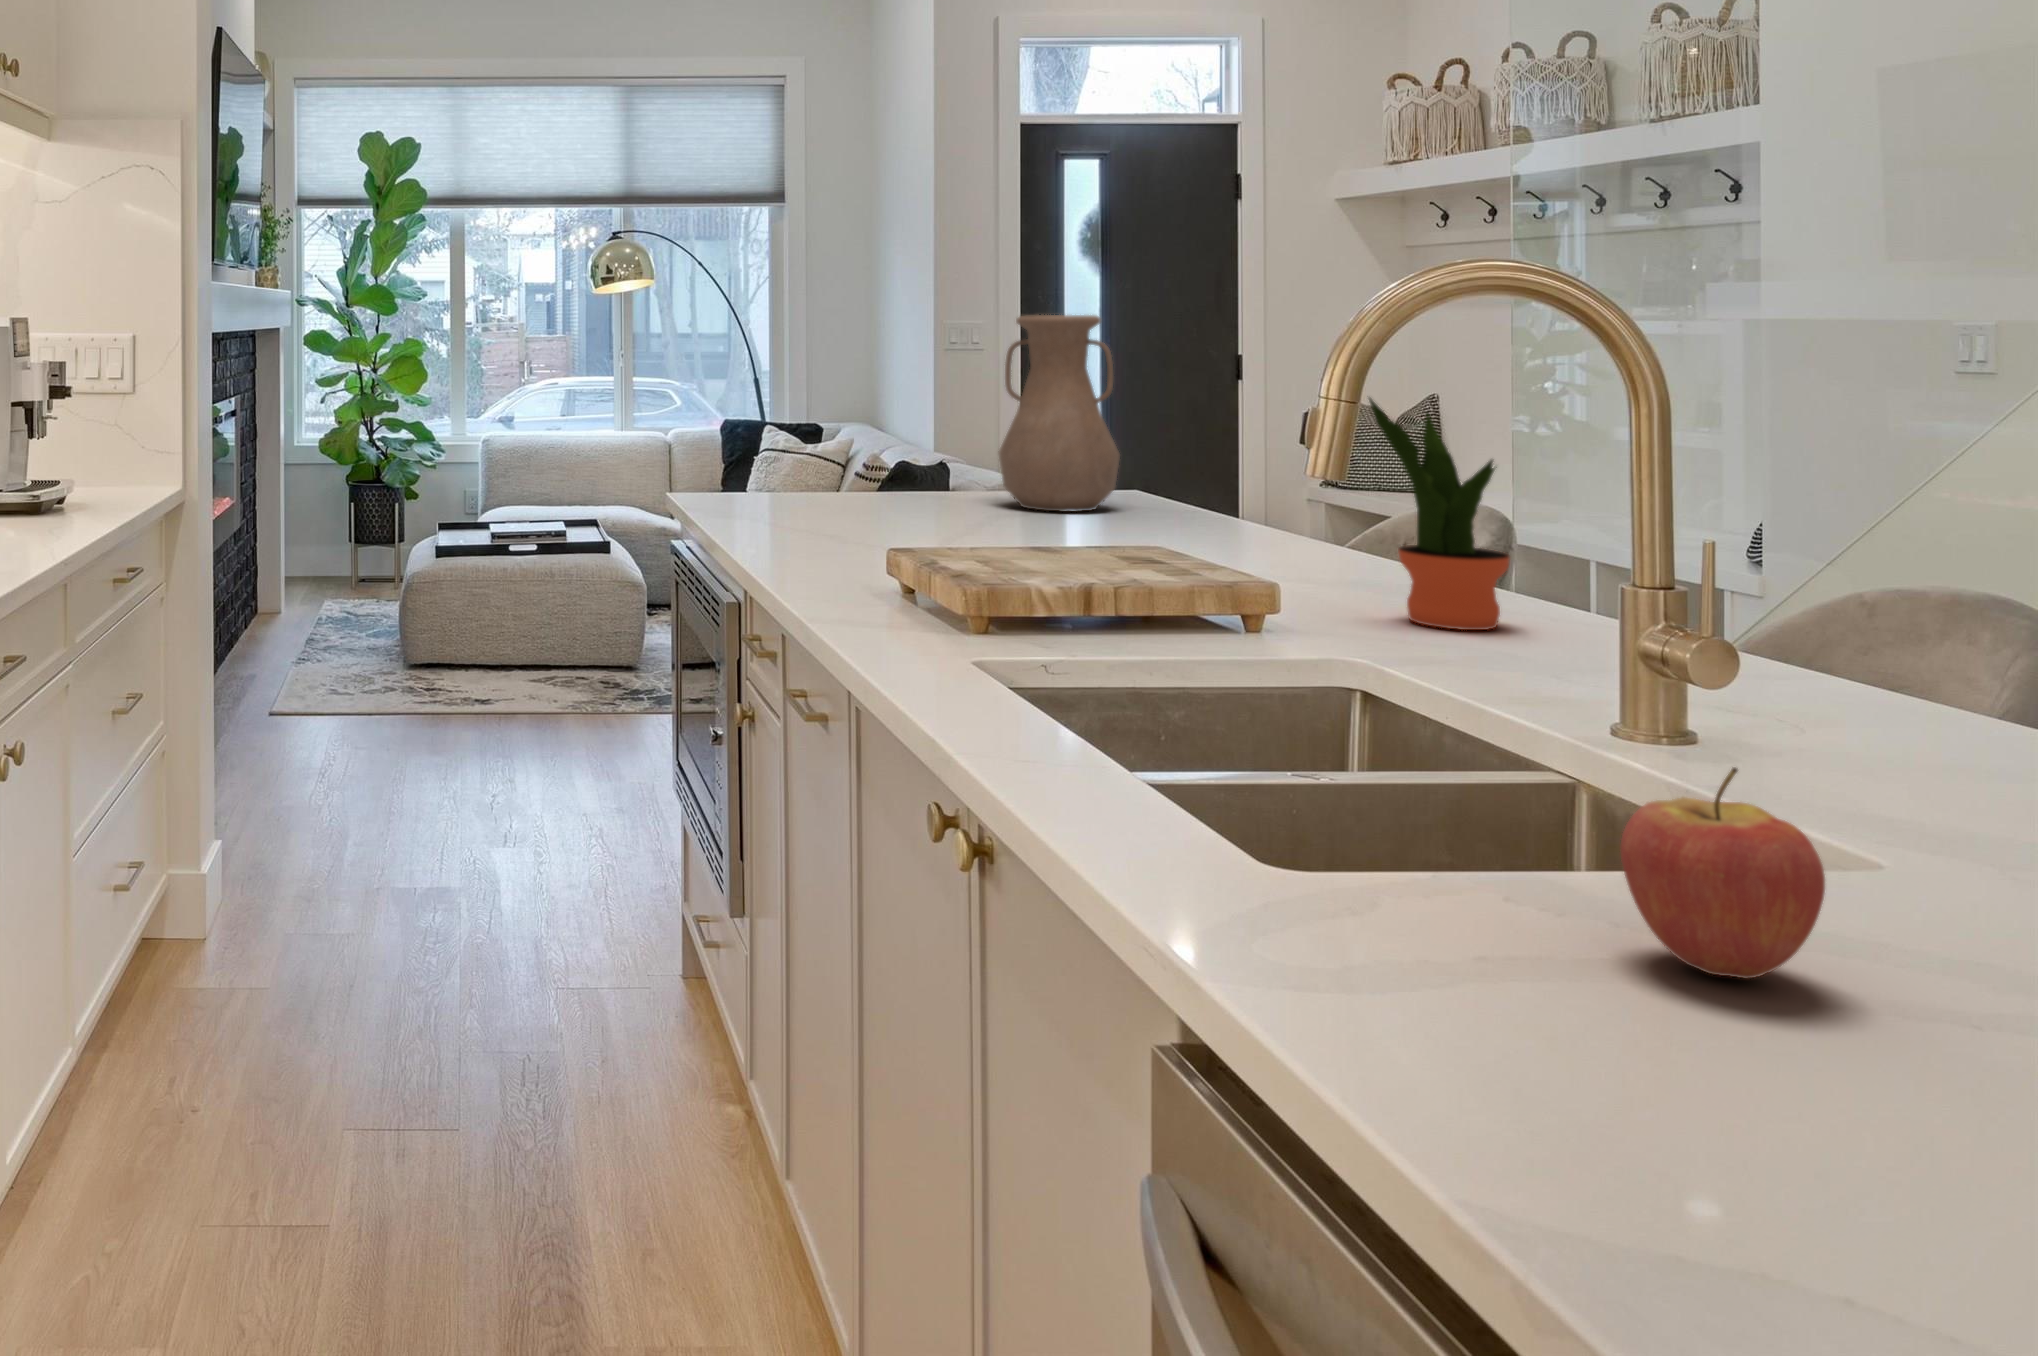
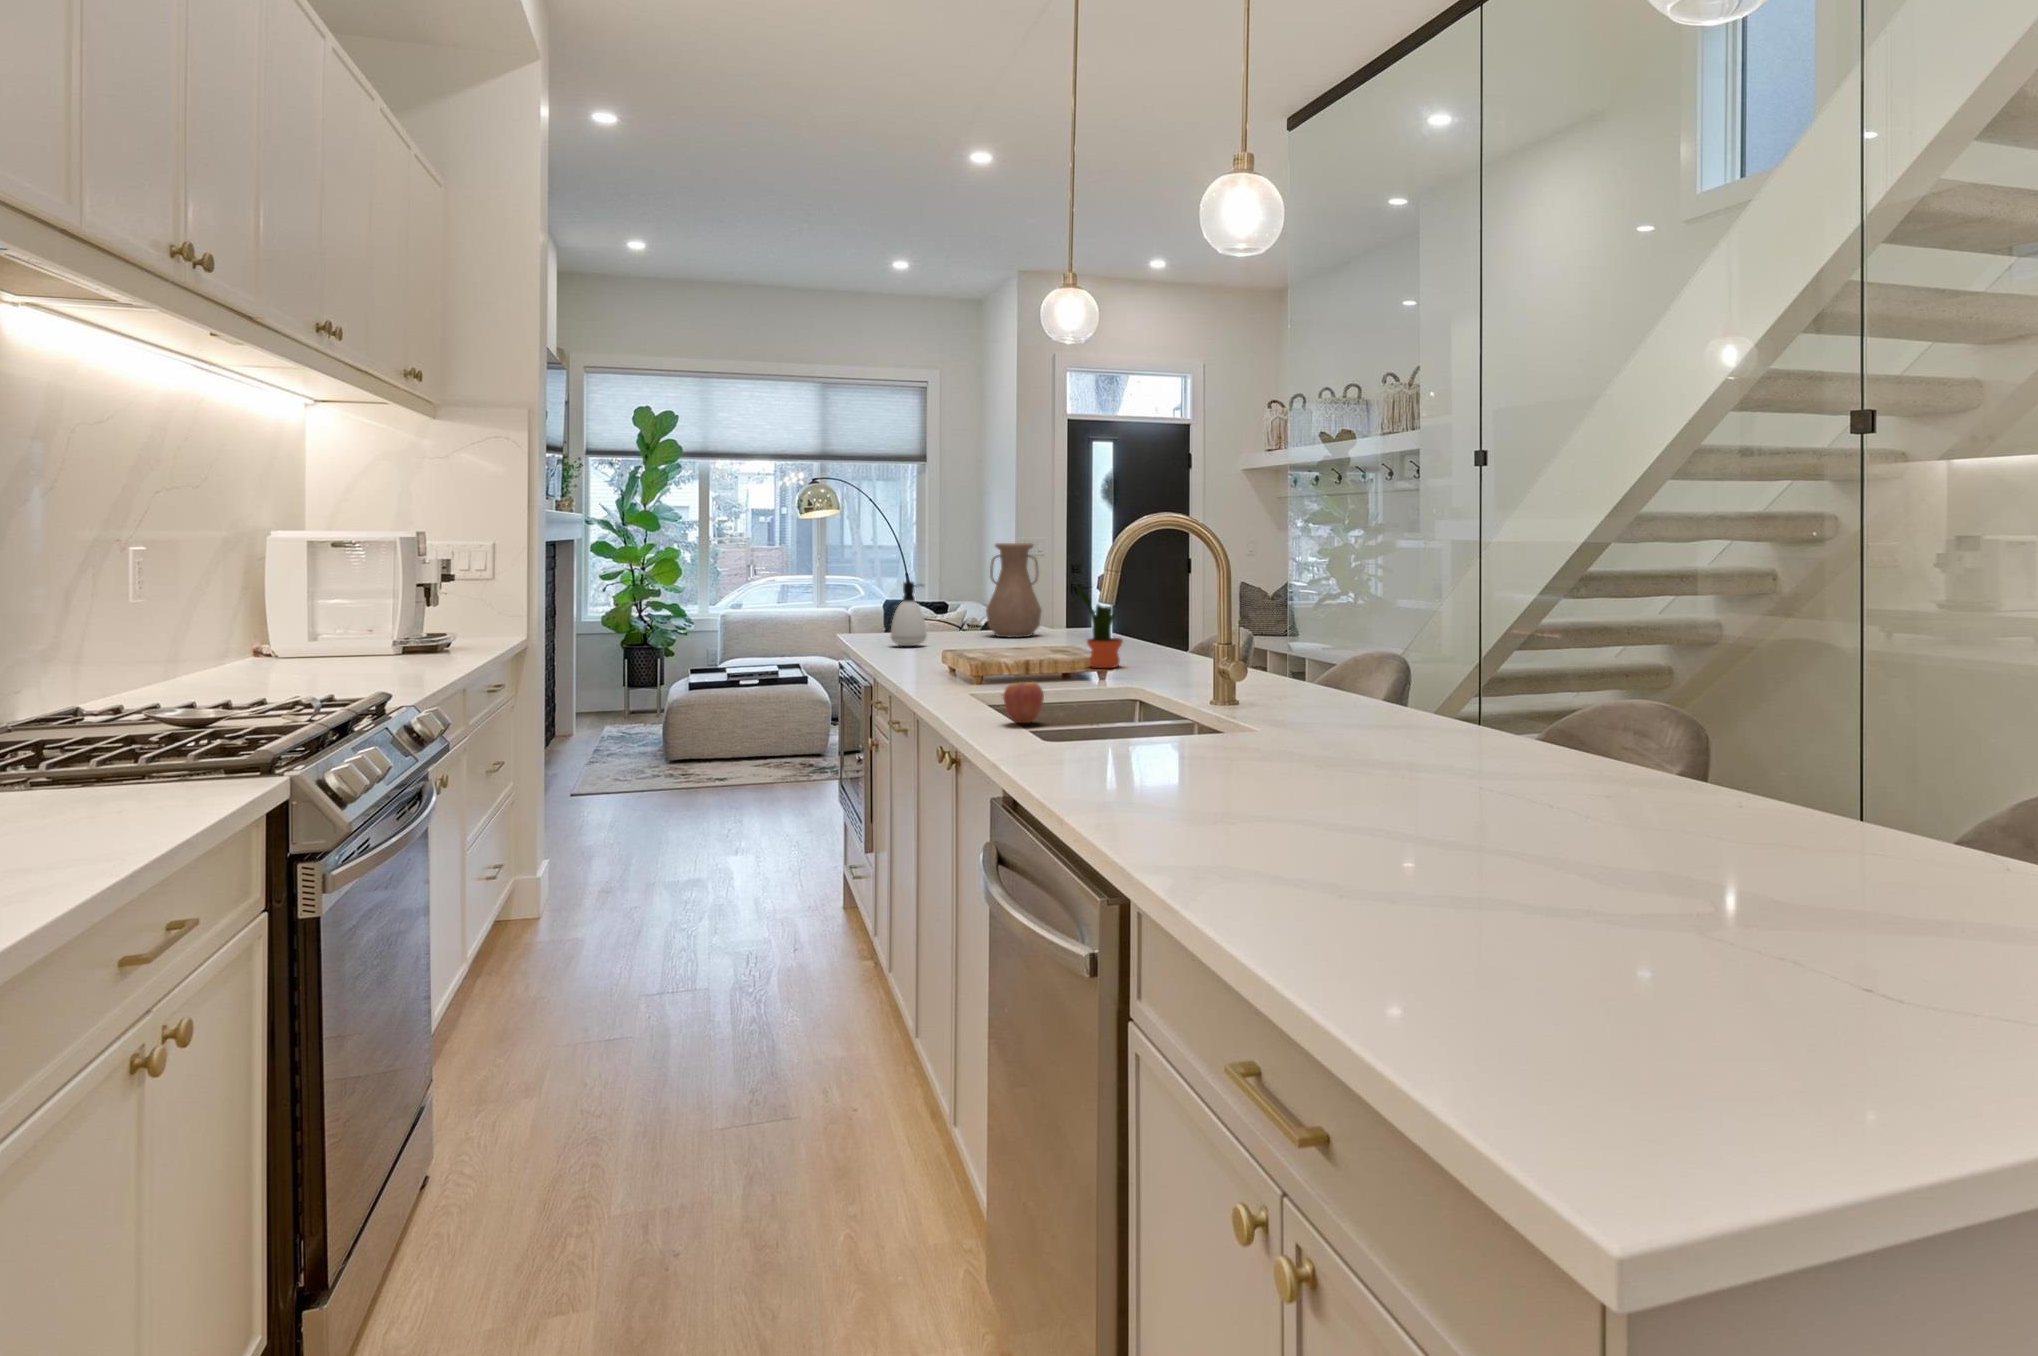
soap dispenser: none [829,393,902,528] -> present [891,581,927,646]

